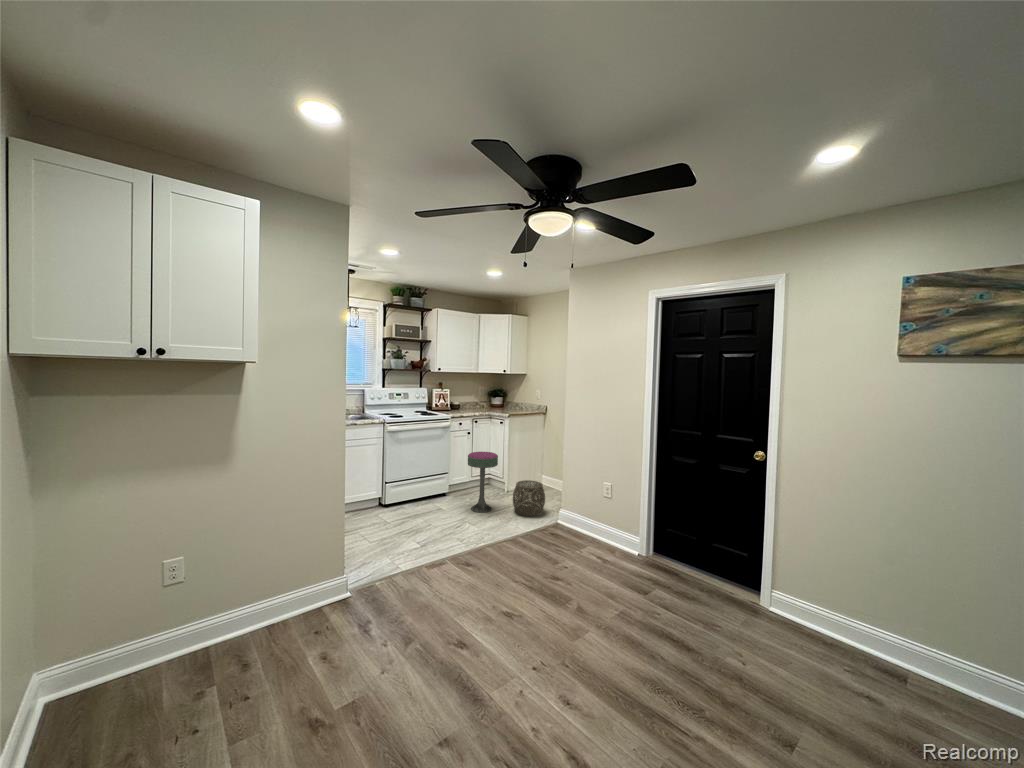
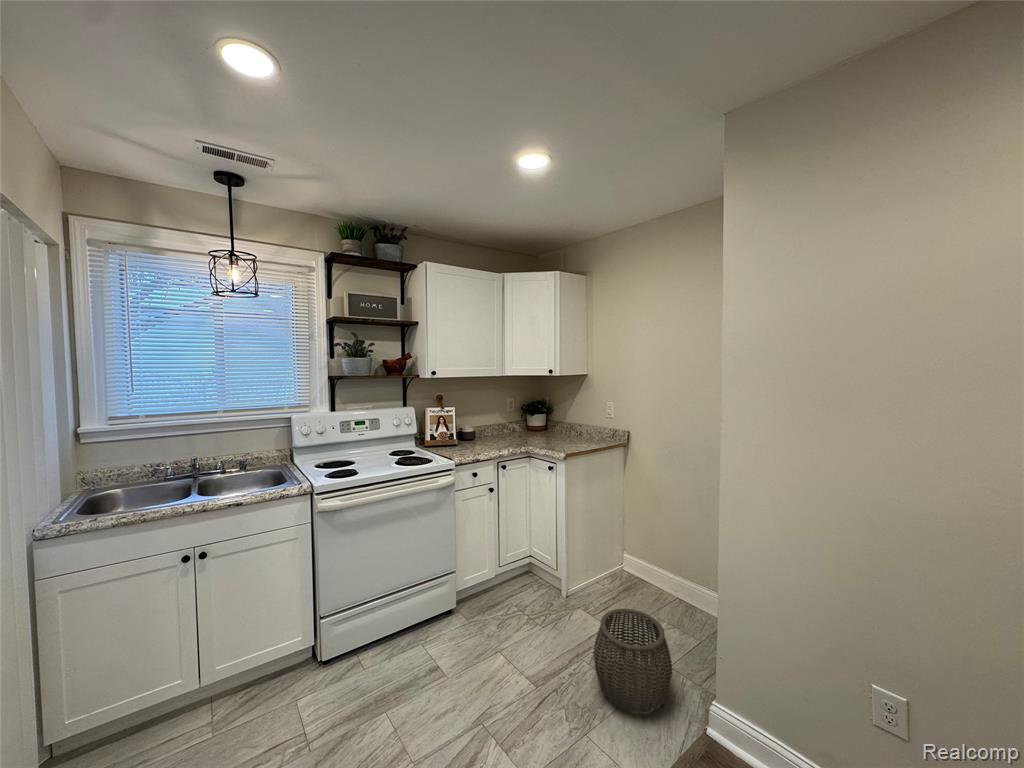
bar stool: present [468,452,498,512] -> none [490,545,557,694]

